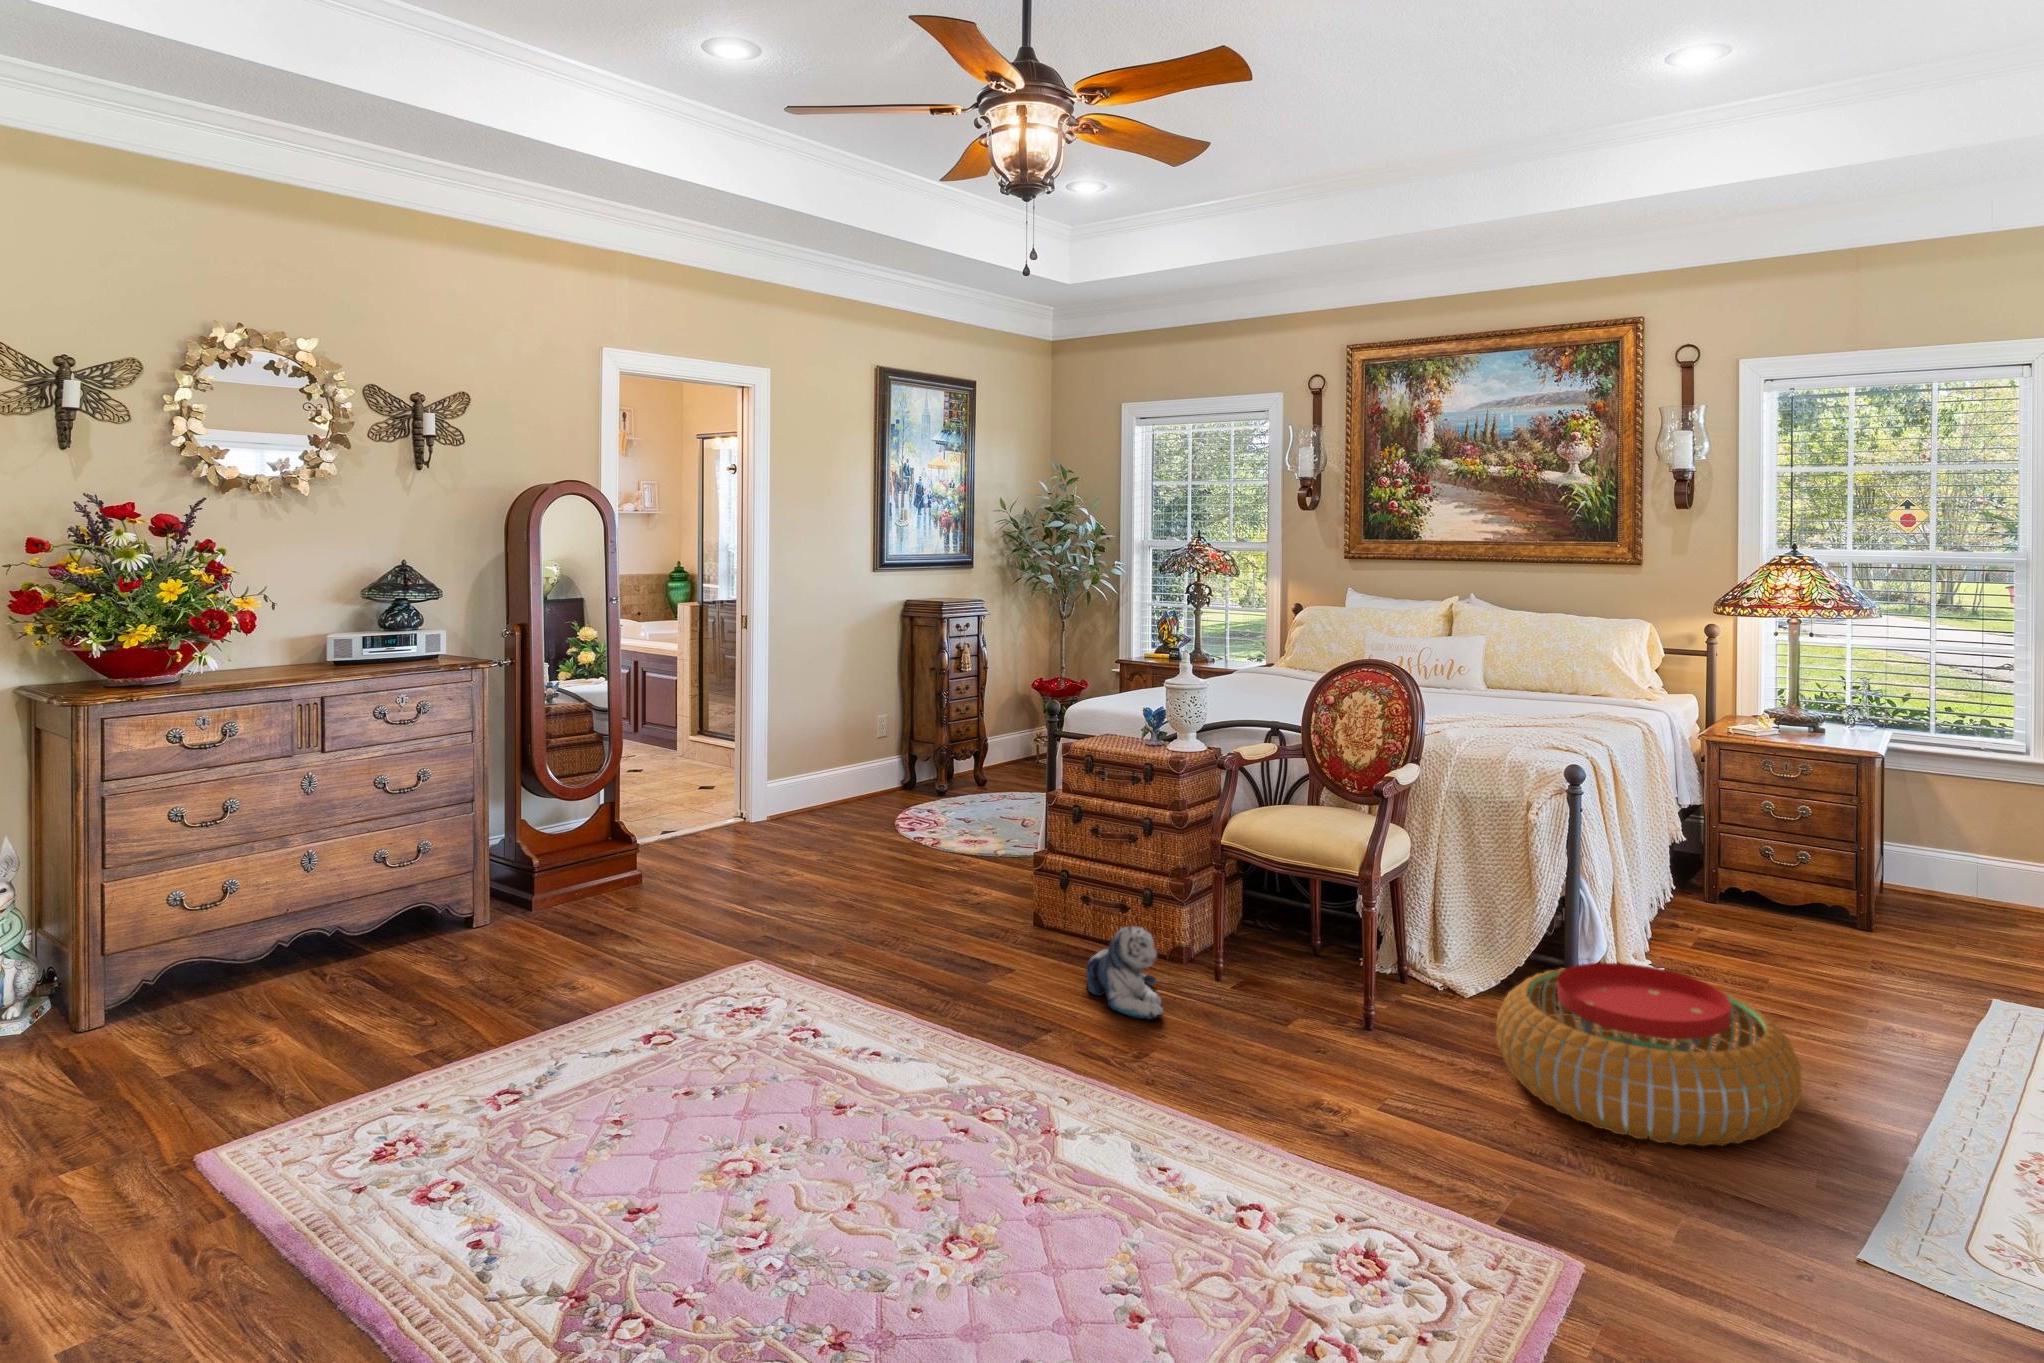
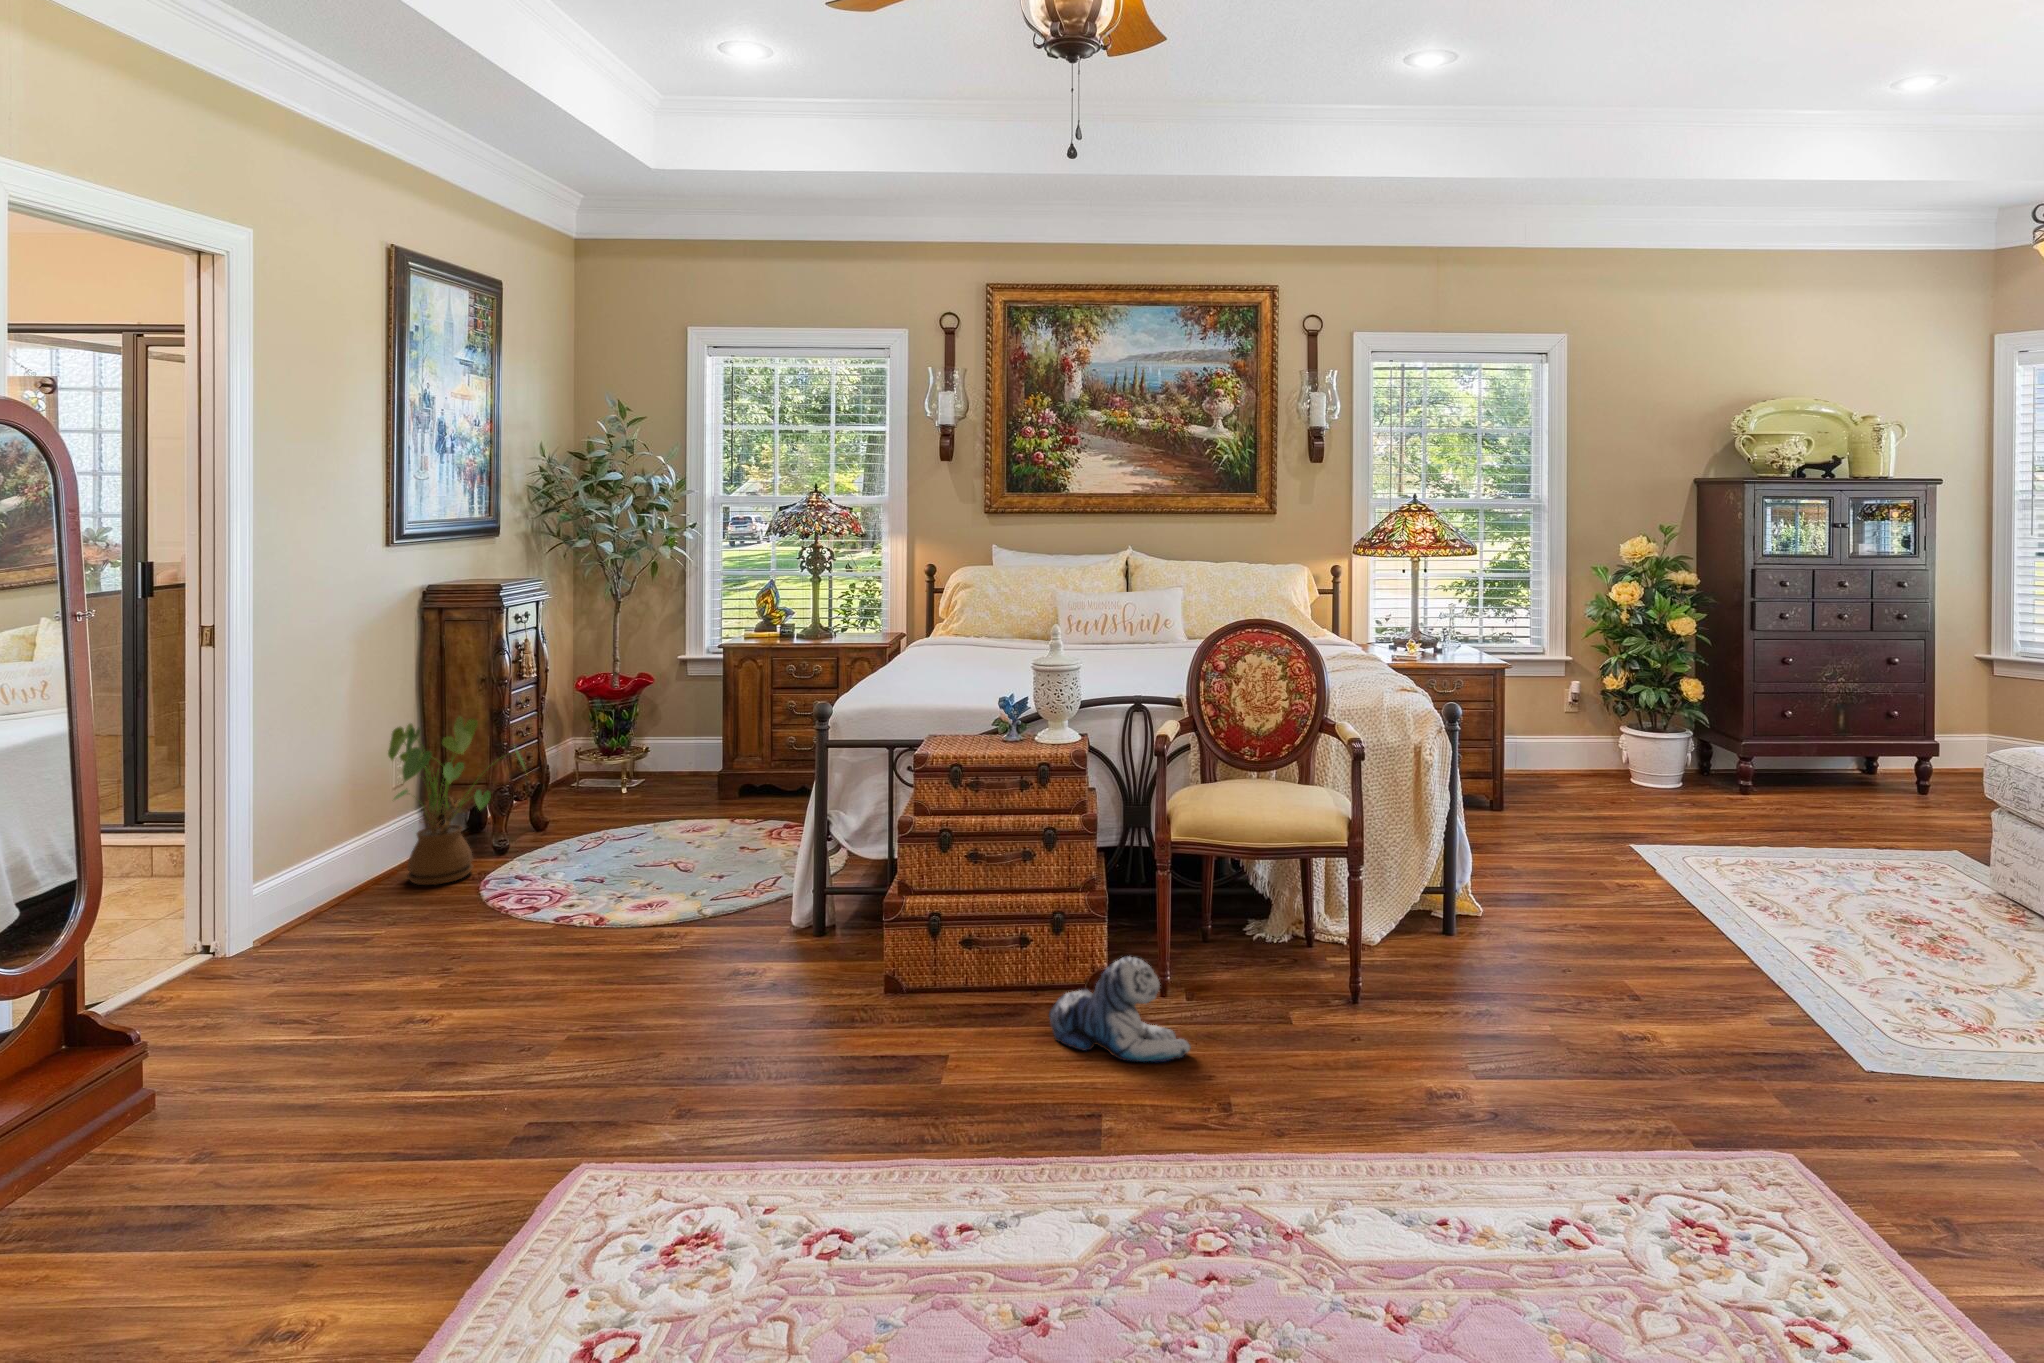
house plant: none [856,694,939,808] -> present [388,717,525,885]
pouf: present [1496,963,1802,1146] -> none [1464,870,1719,1024]

